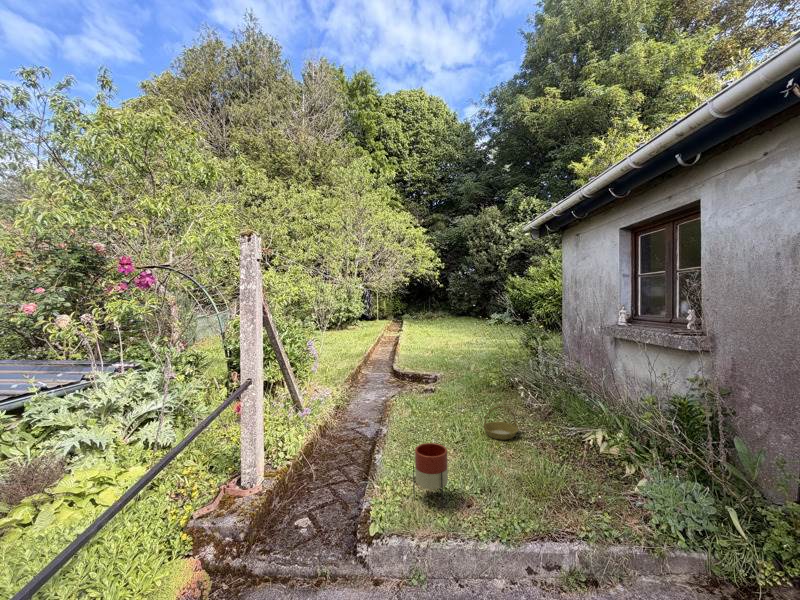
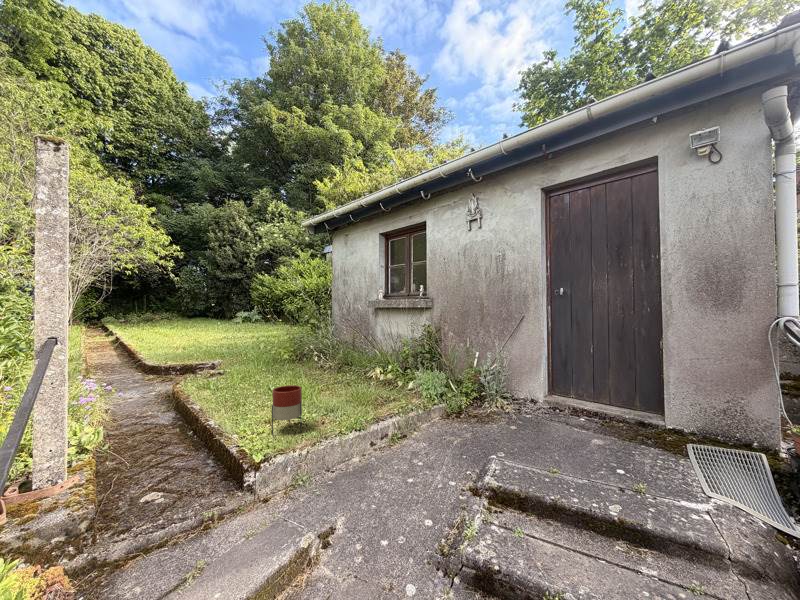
basket: present [483,406,518,440] -> none [295,364,324,390]

